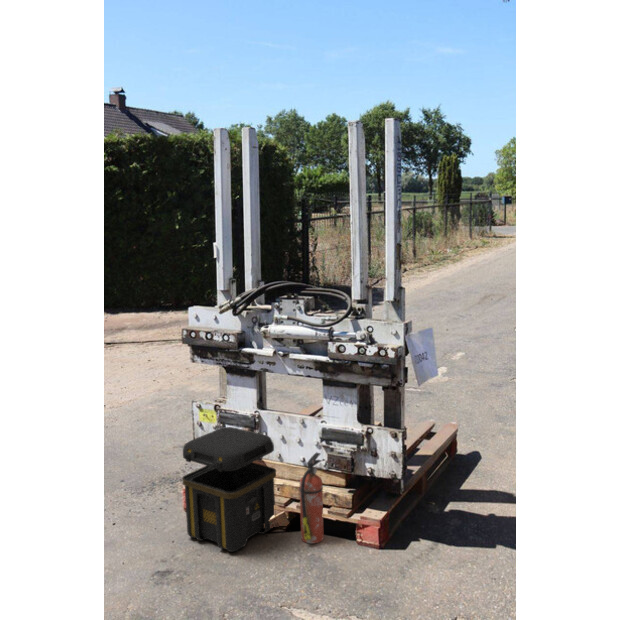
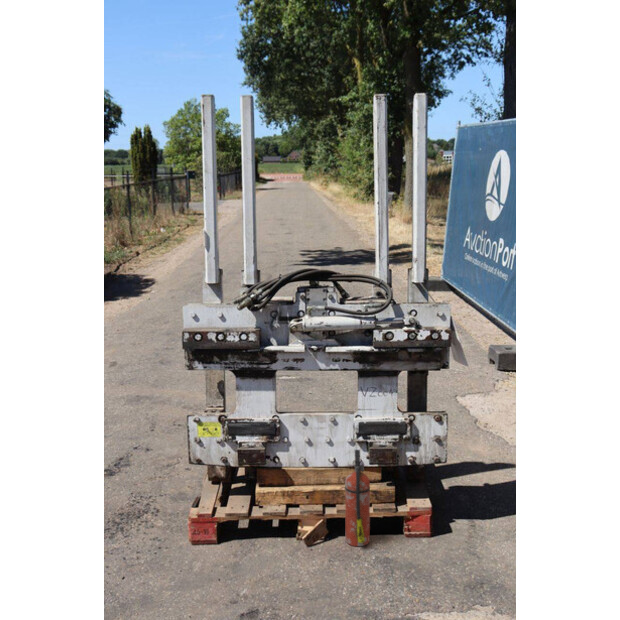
toolbox: present [182,427,276,552] -> none [223,437,313,573]

